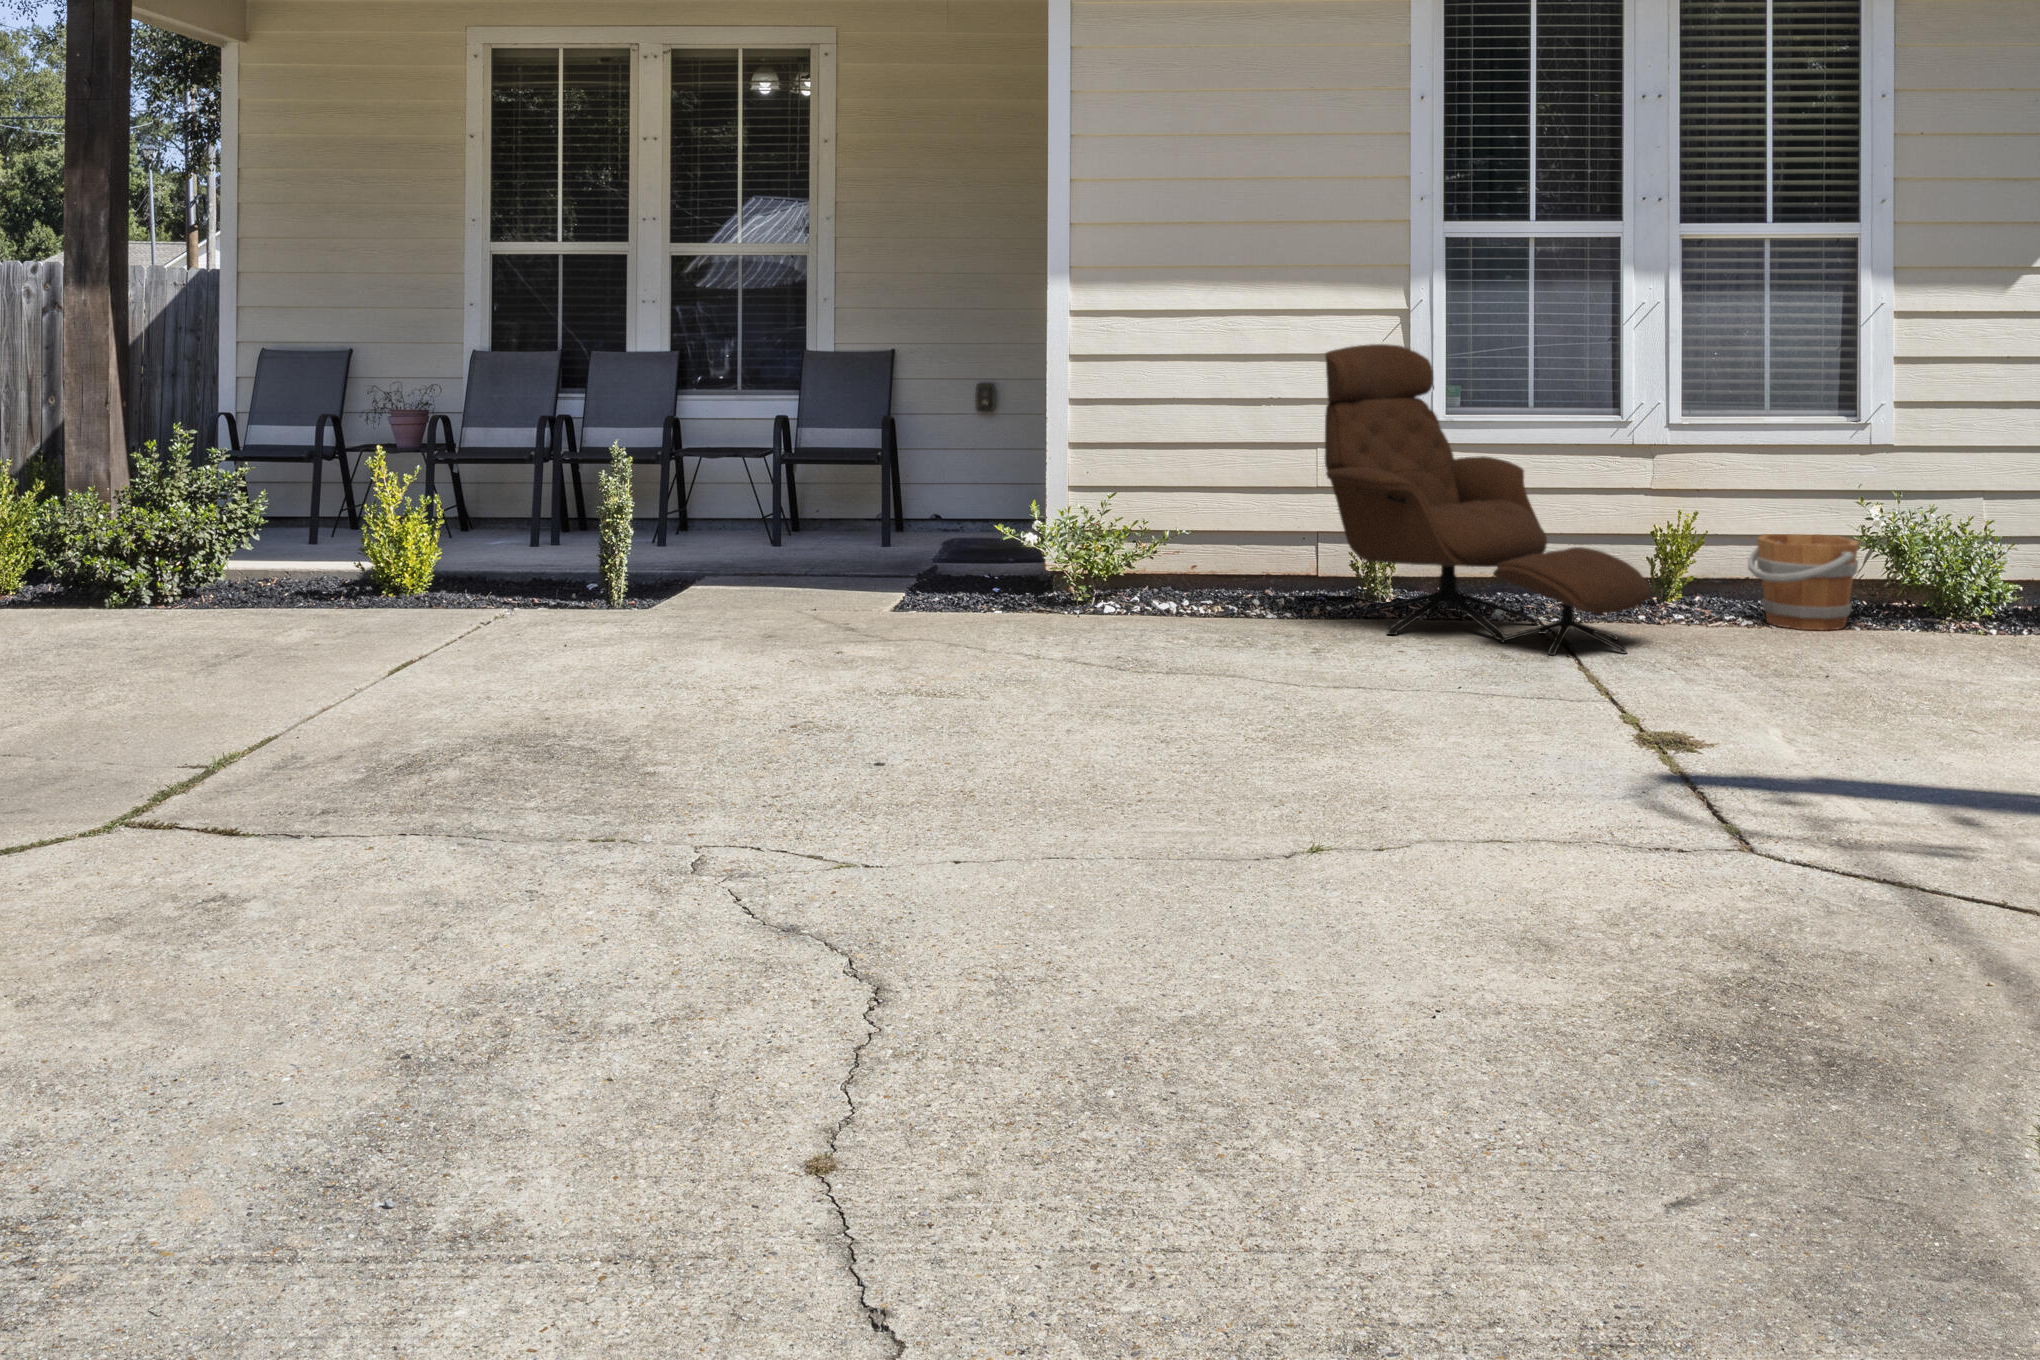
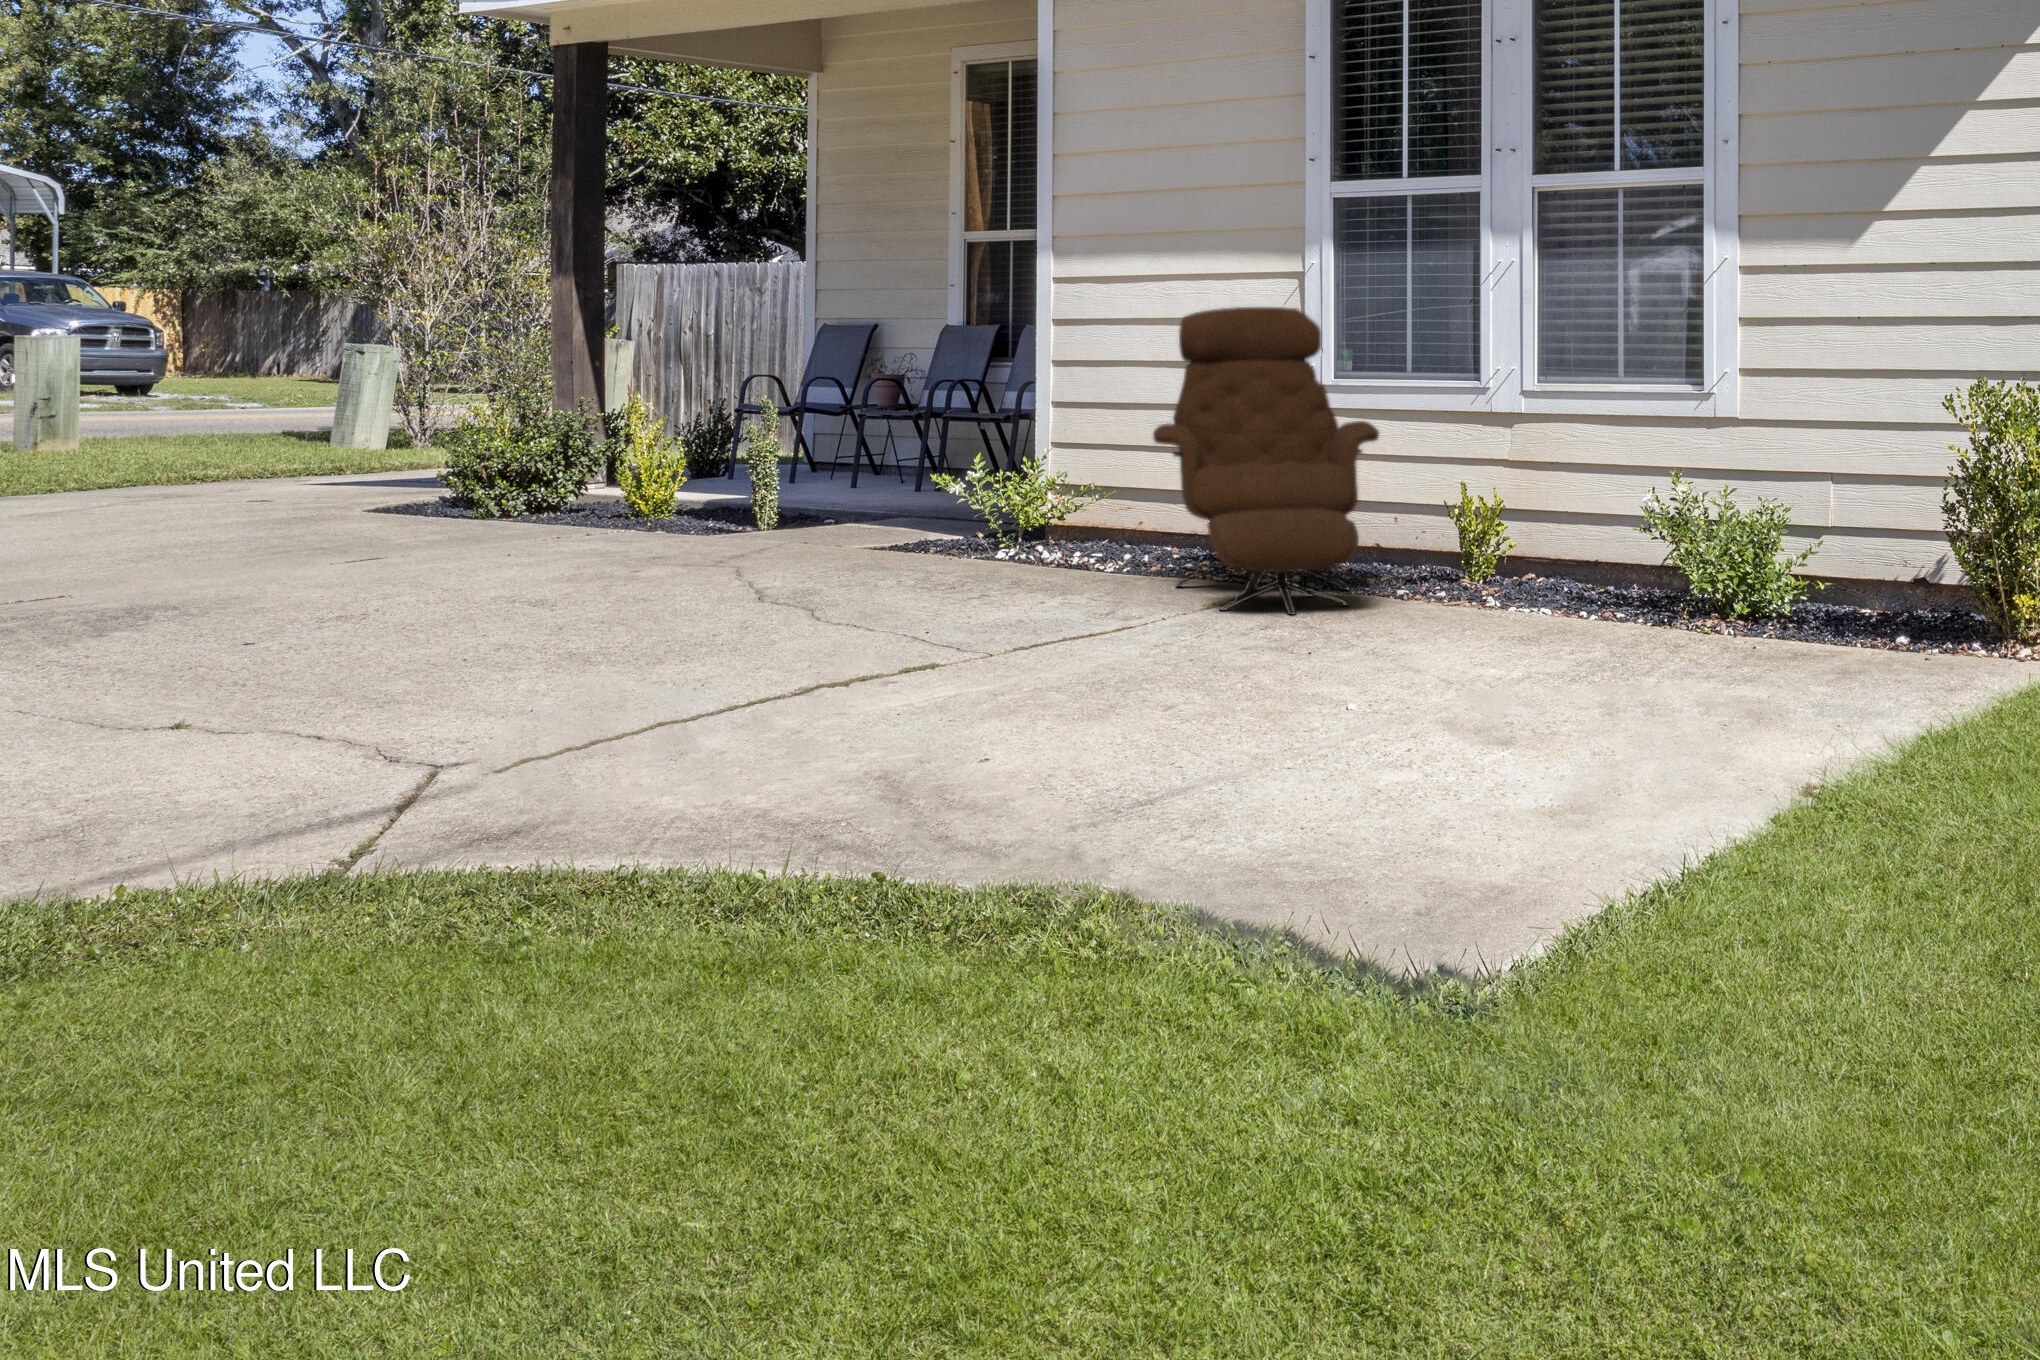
bucket: present [1748,534,1858,631] -> none [1542,512,1656,616]

